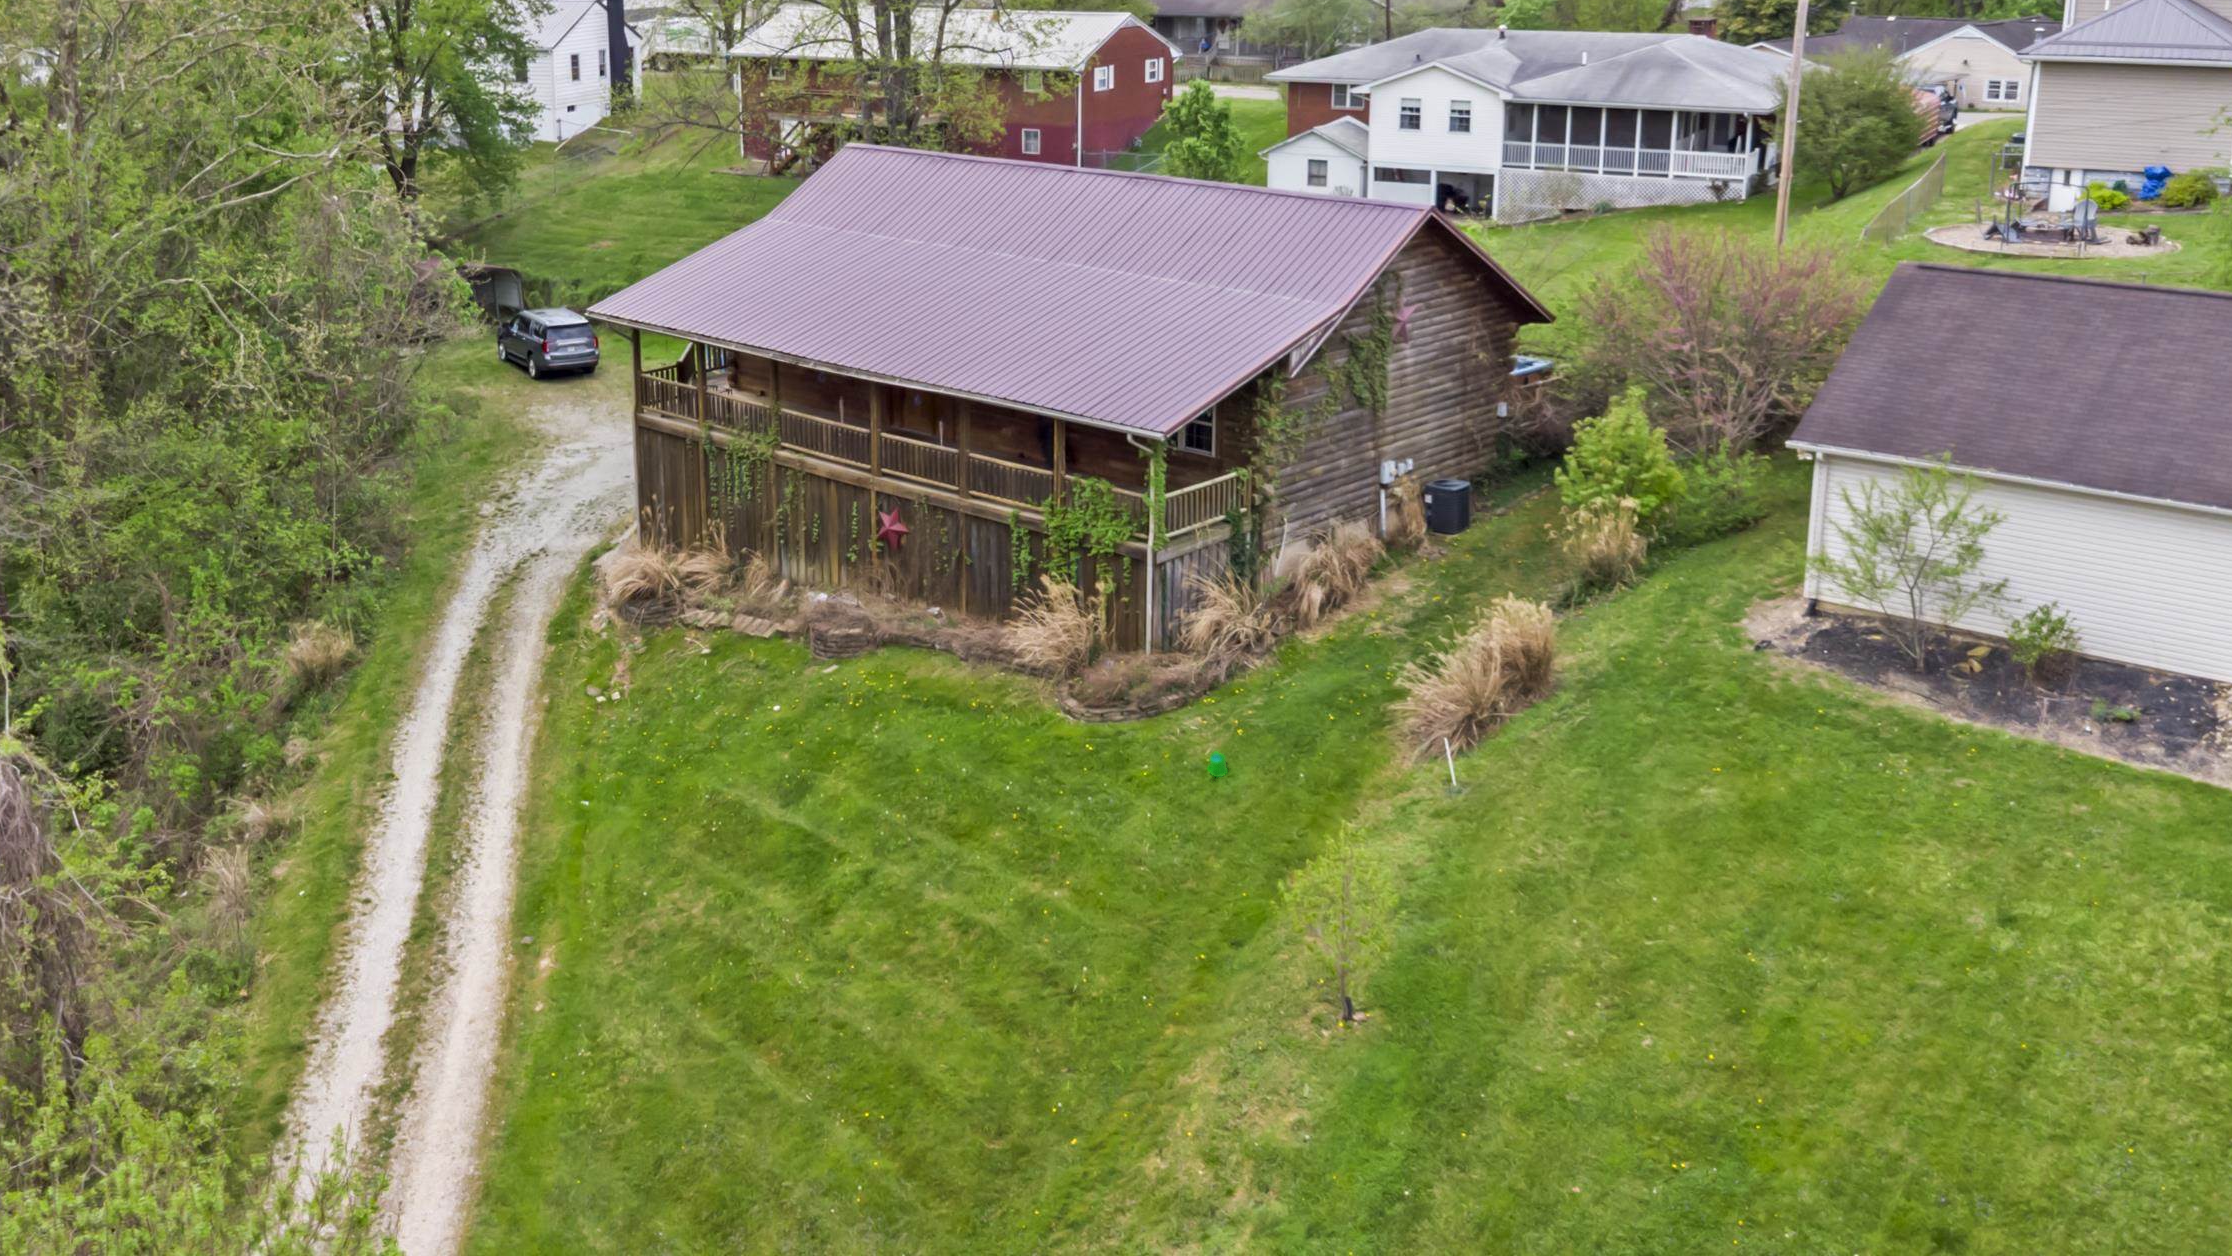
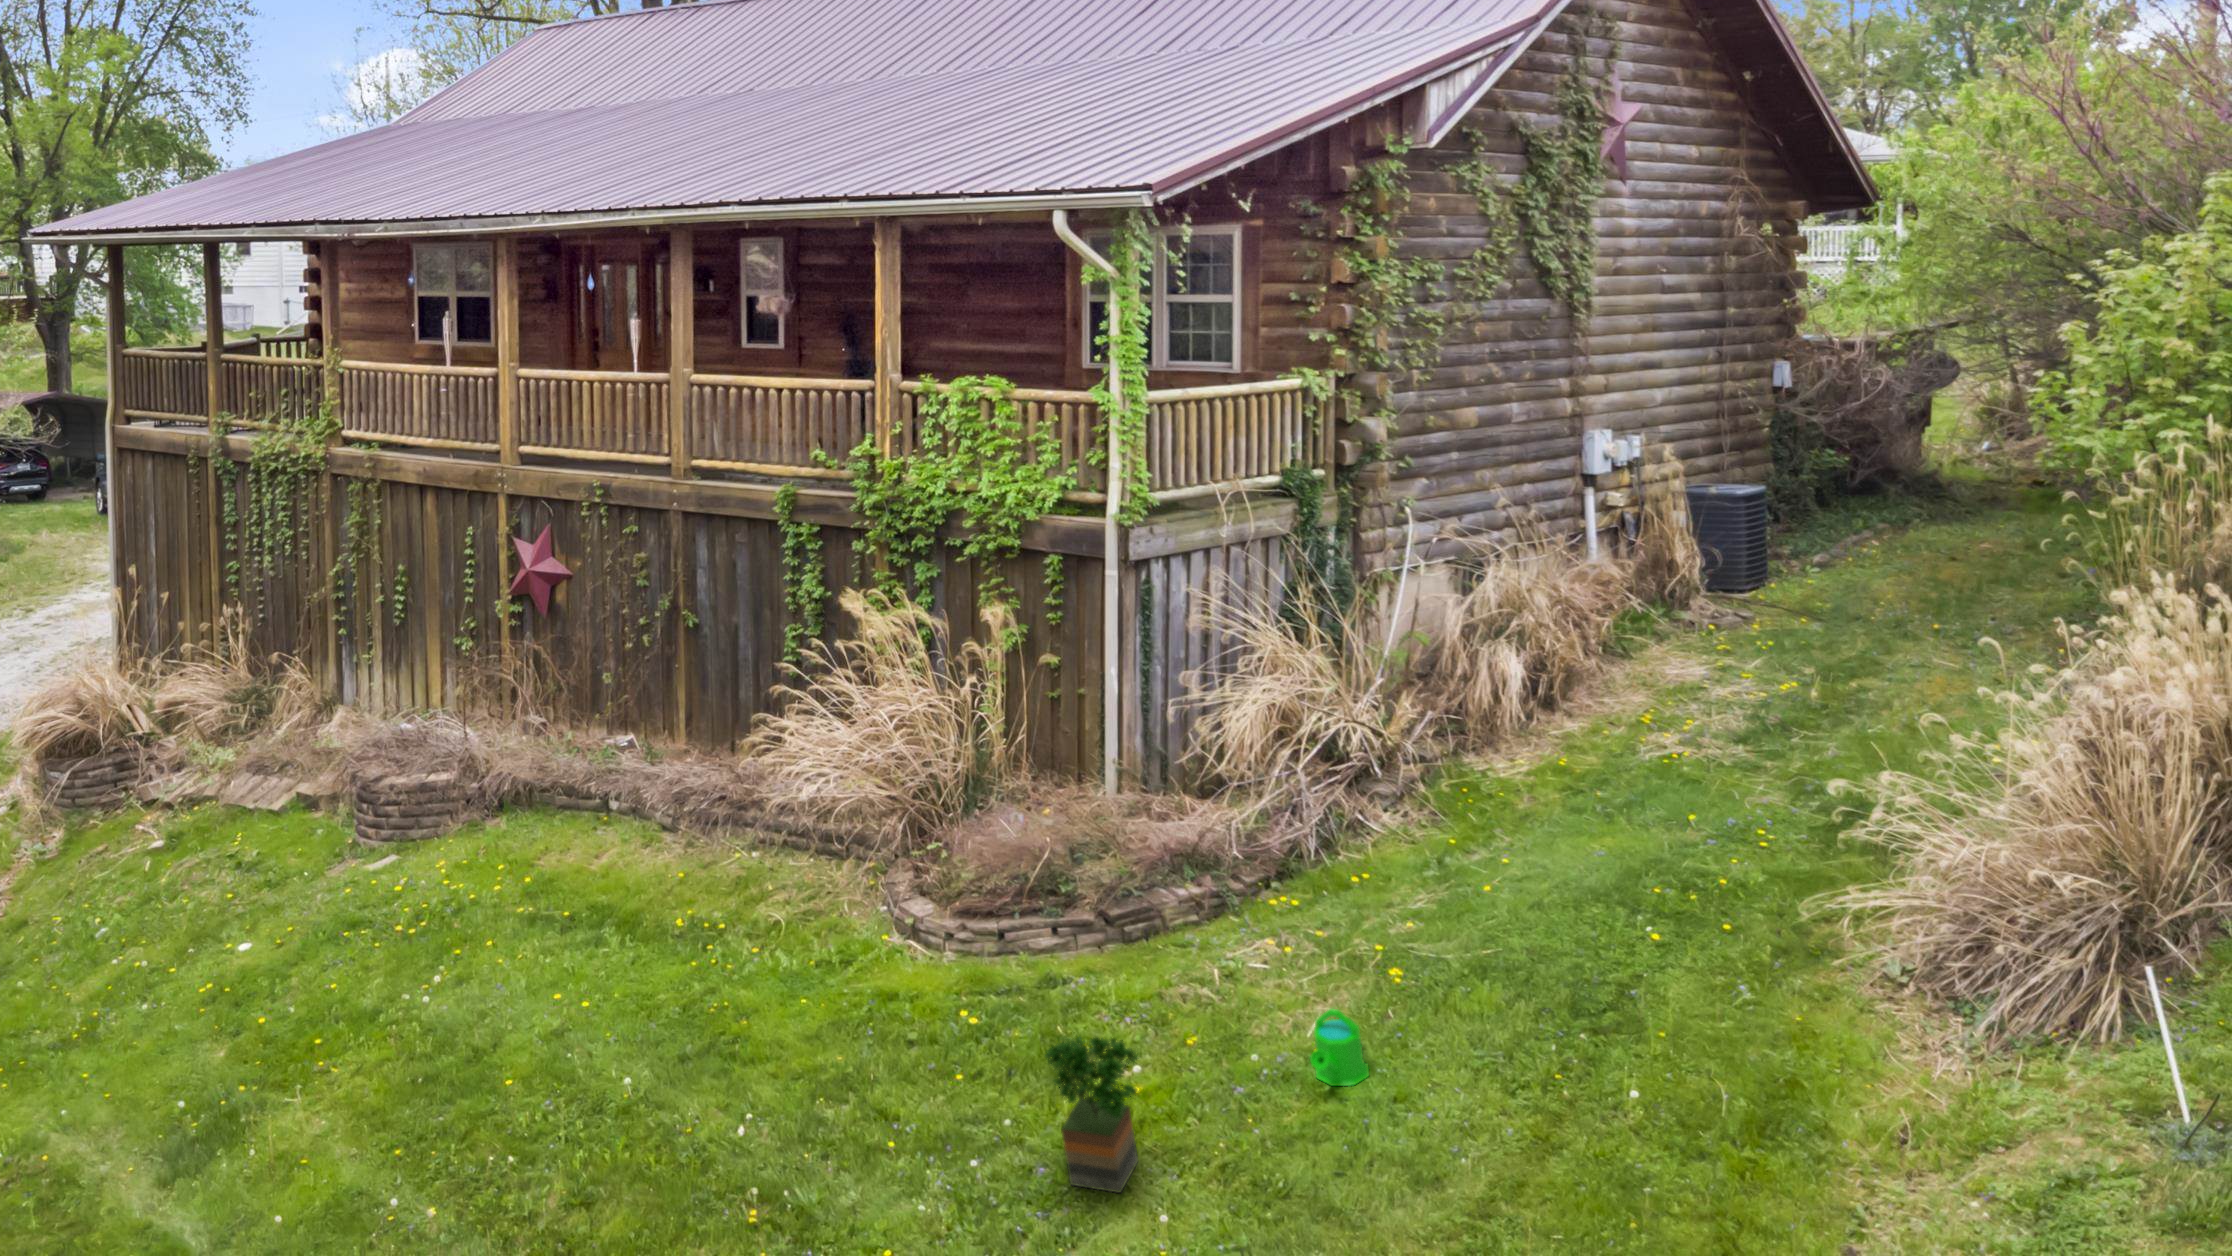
potted tree: none [1115,761,1148,813] -> present [1045,1037,1139,1193]

